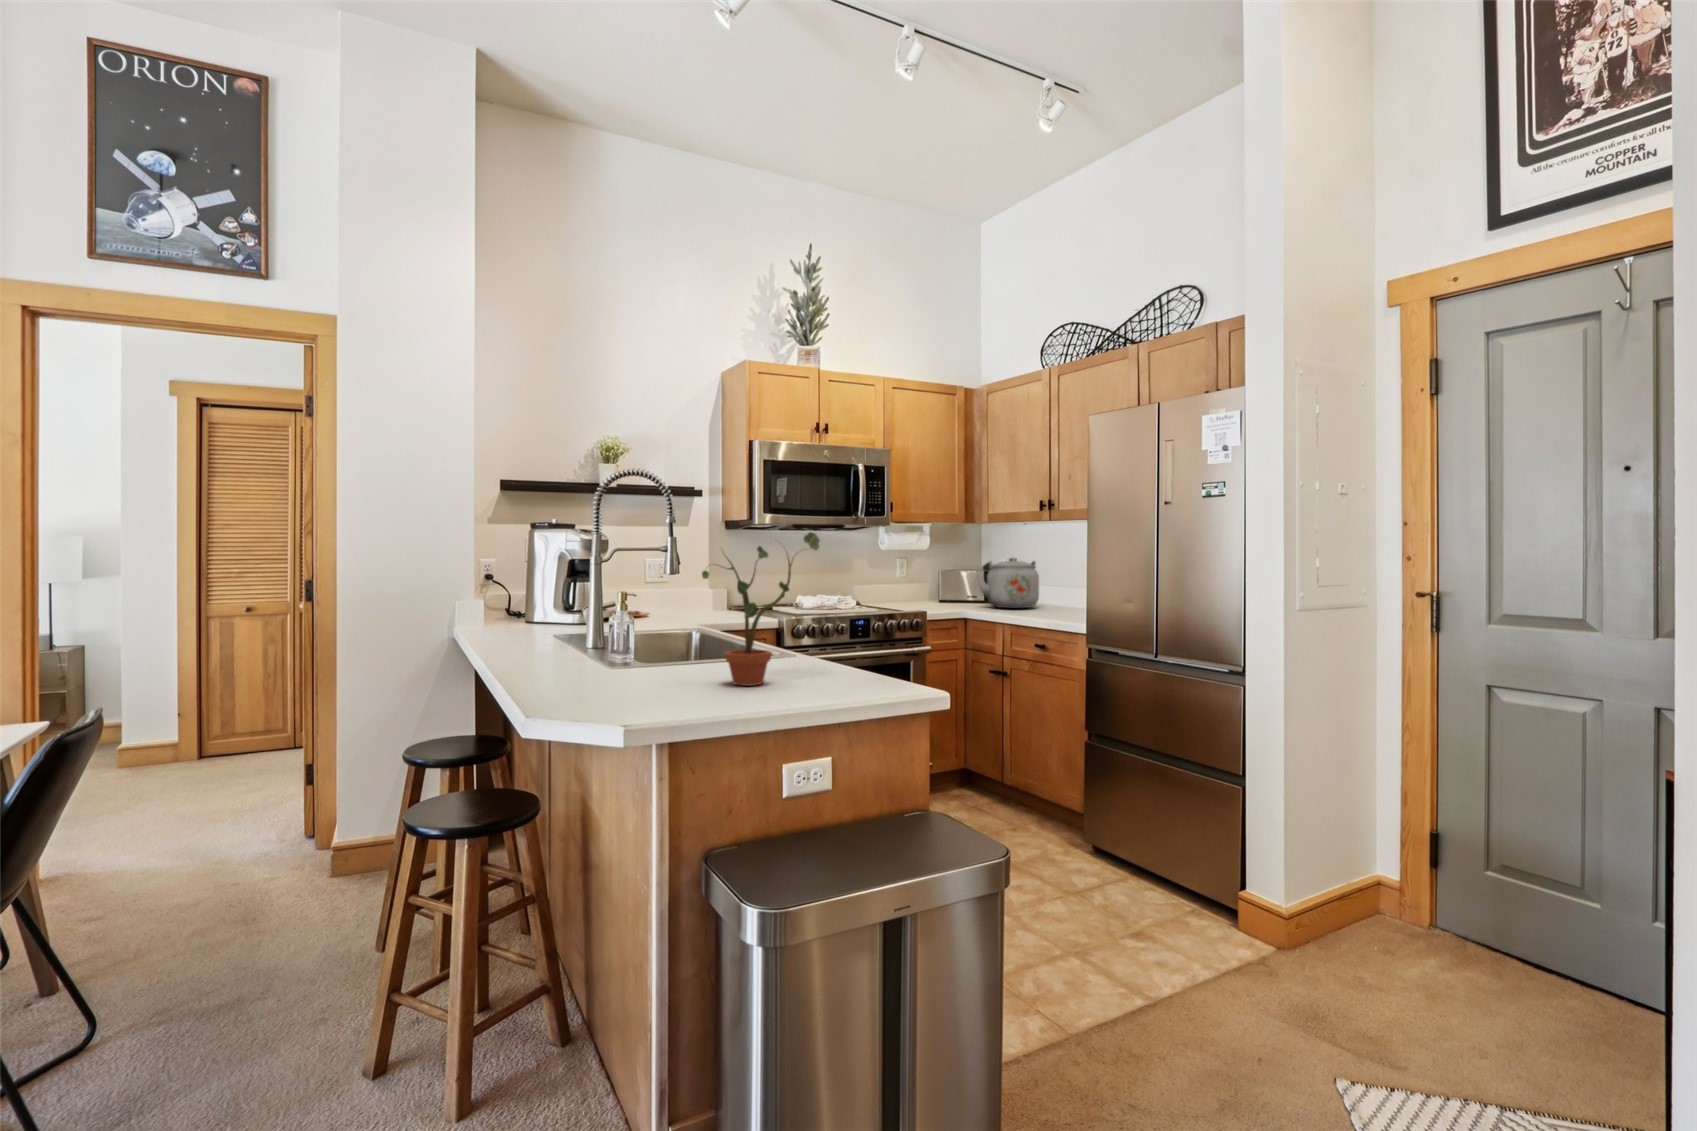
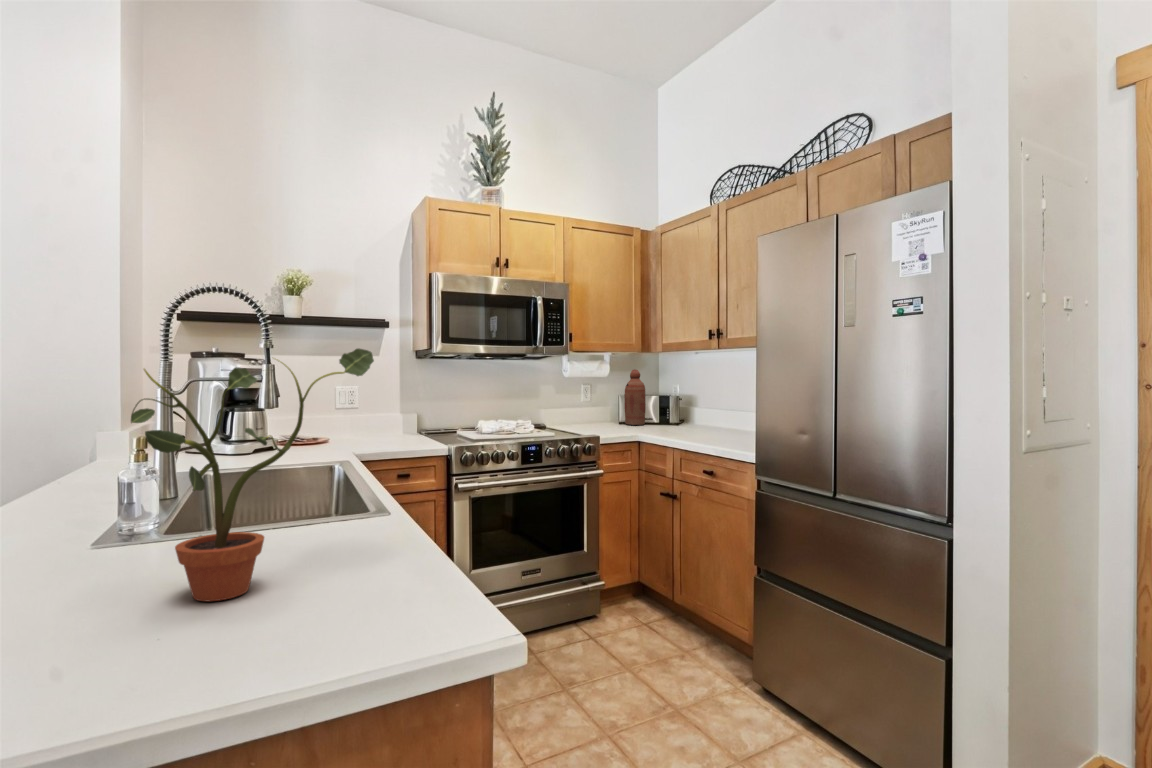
bottle: none [948,542,970,602] -> present [624,369,646,425]
kettle: present [978,558,1039,608] -> none [649,384,709,432]

